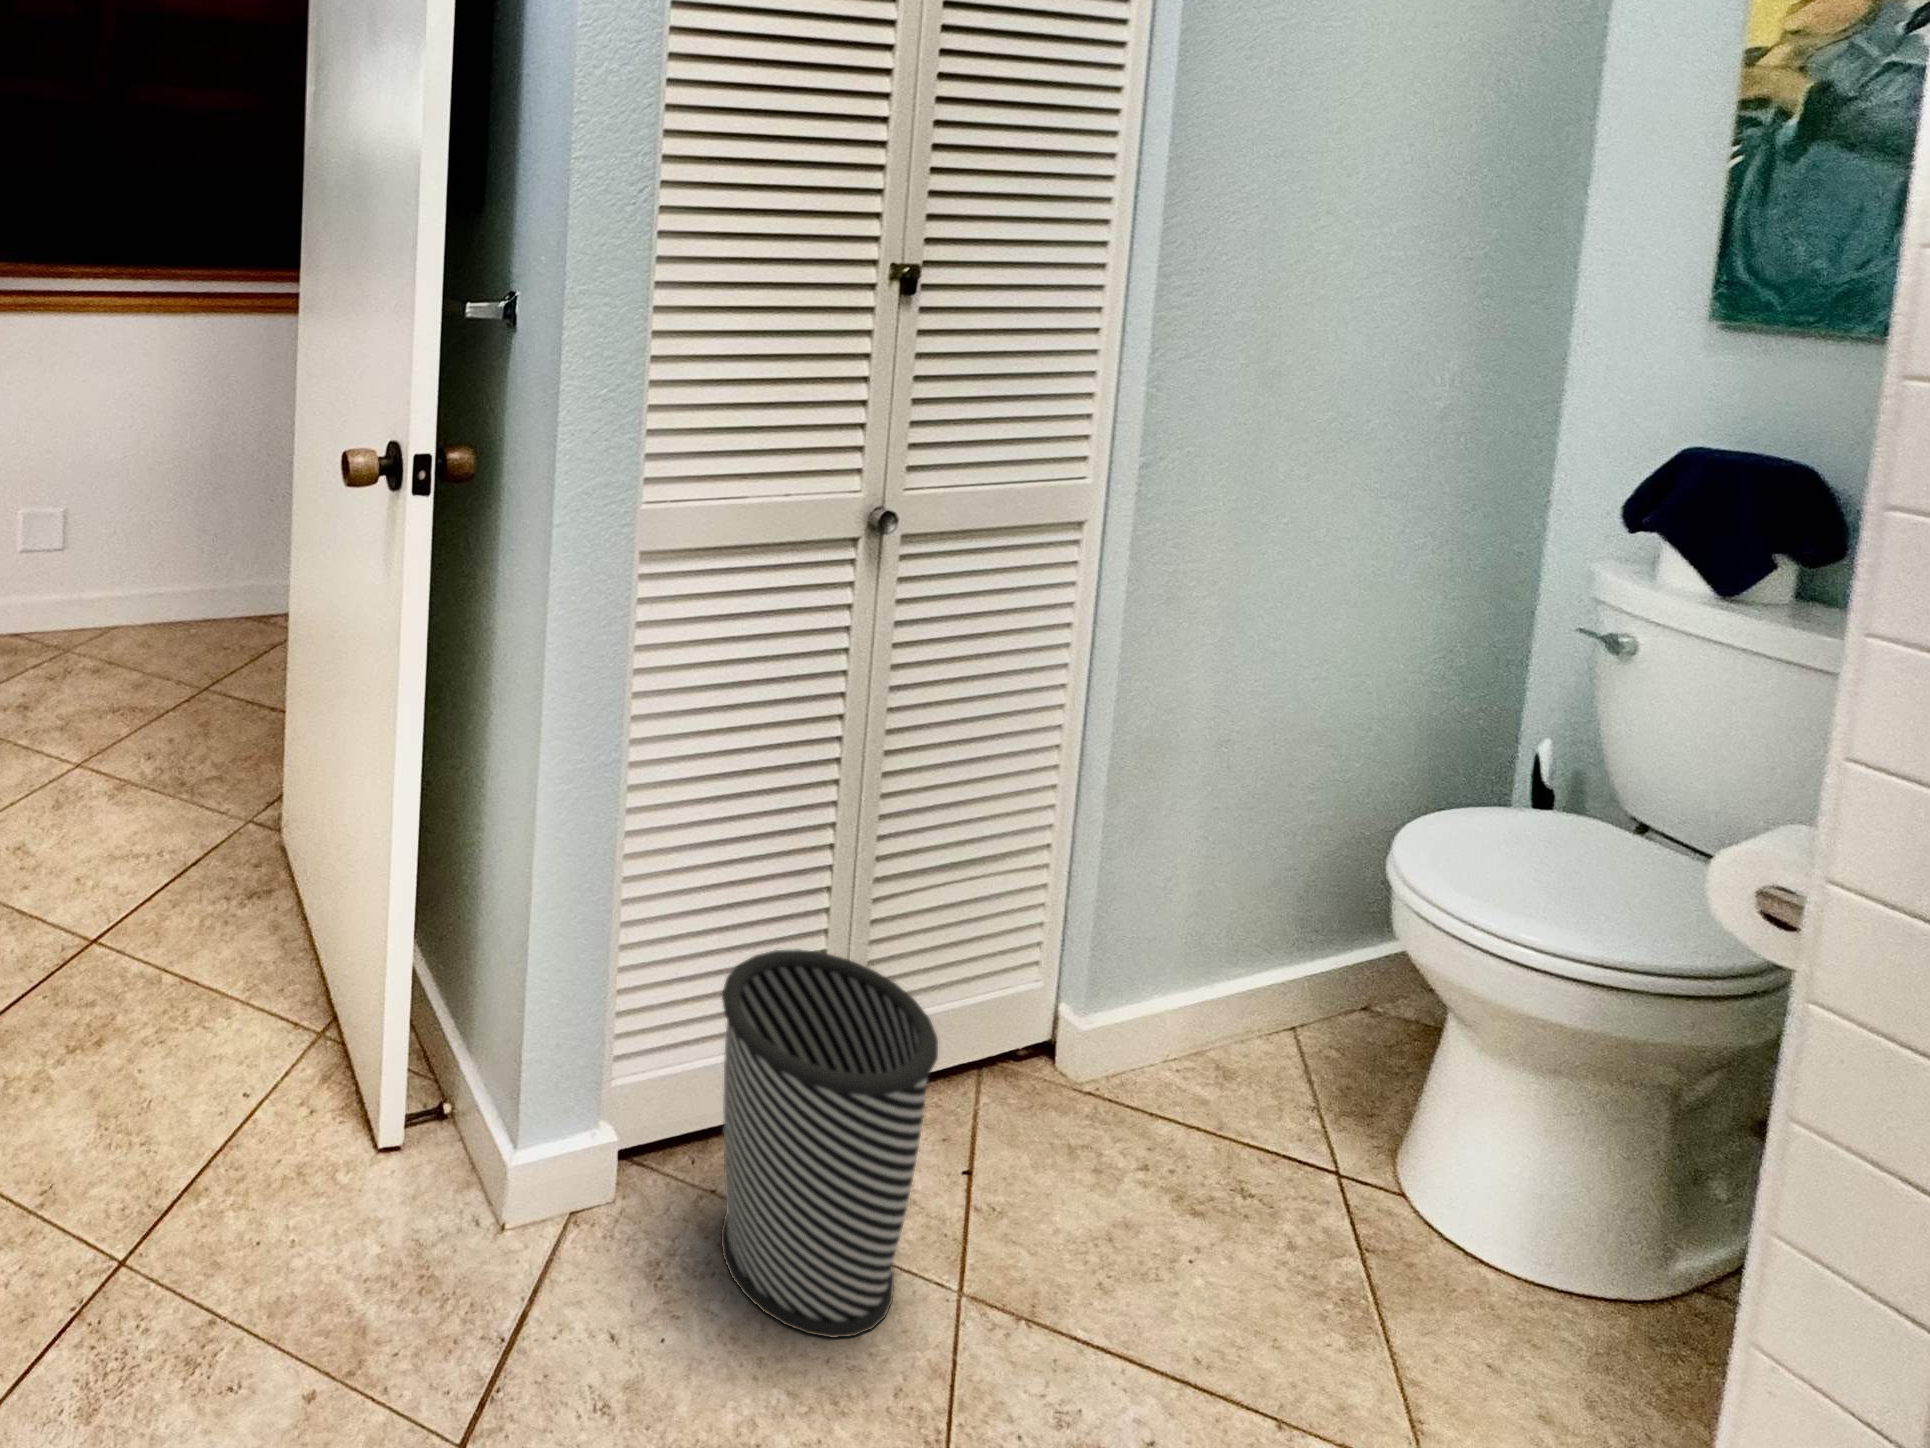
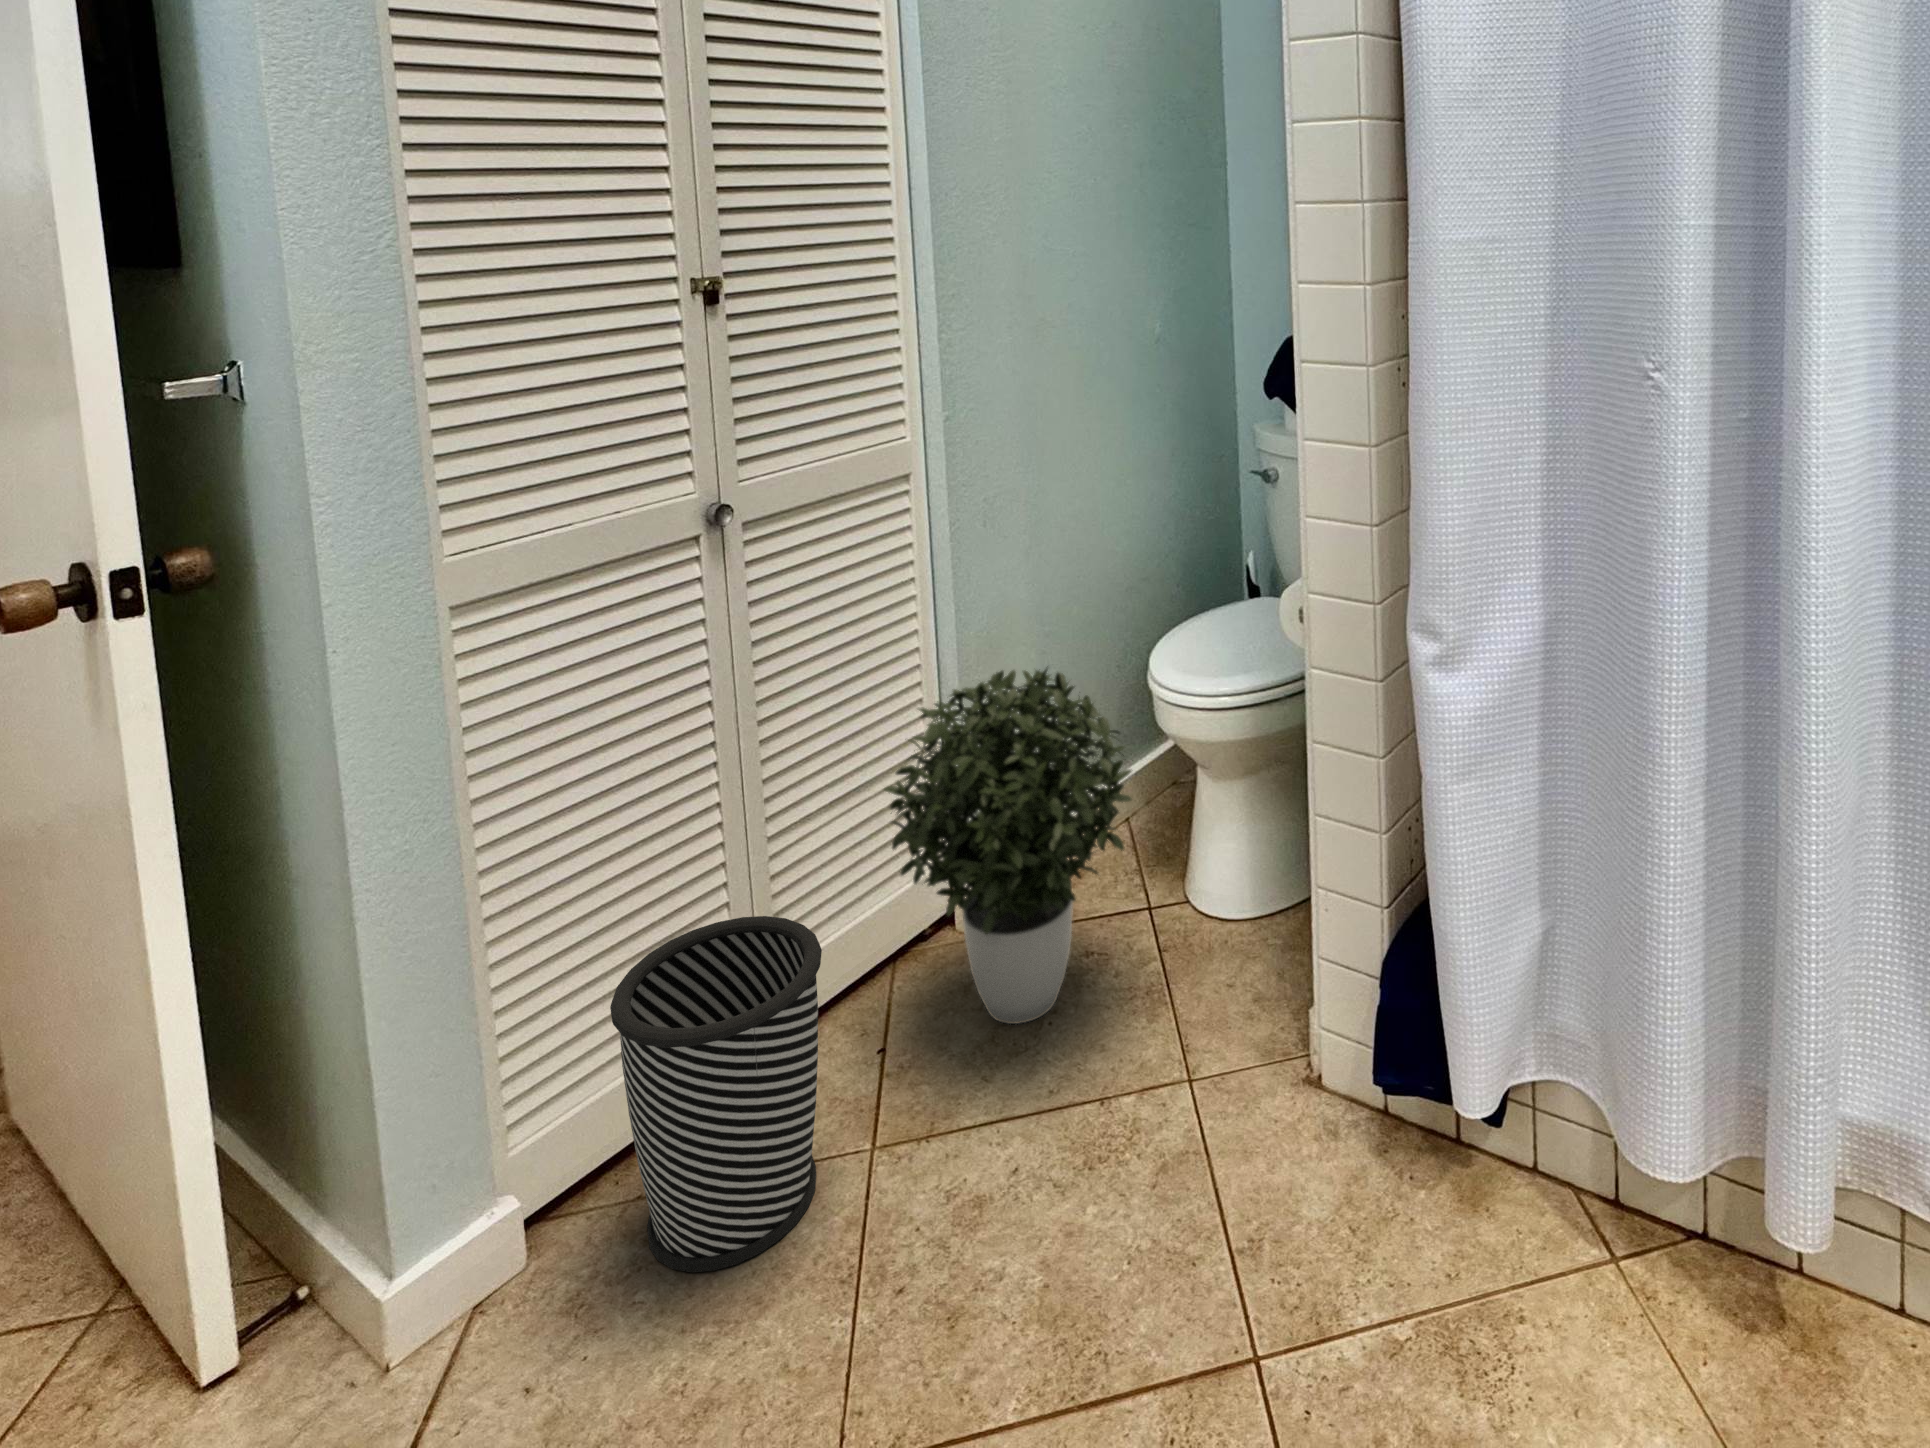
potted plant: none [1009,792,1368,1247] -> present [884,669,1132,1024]

